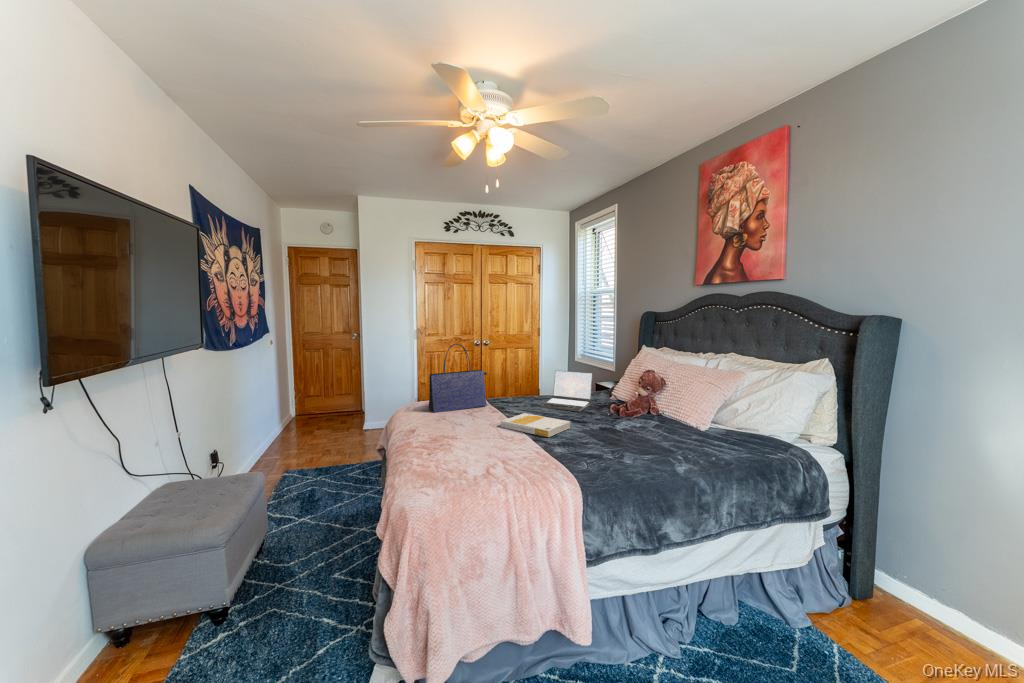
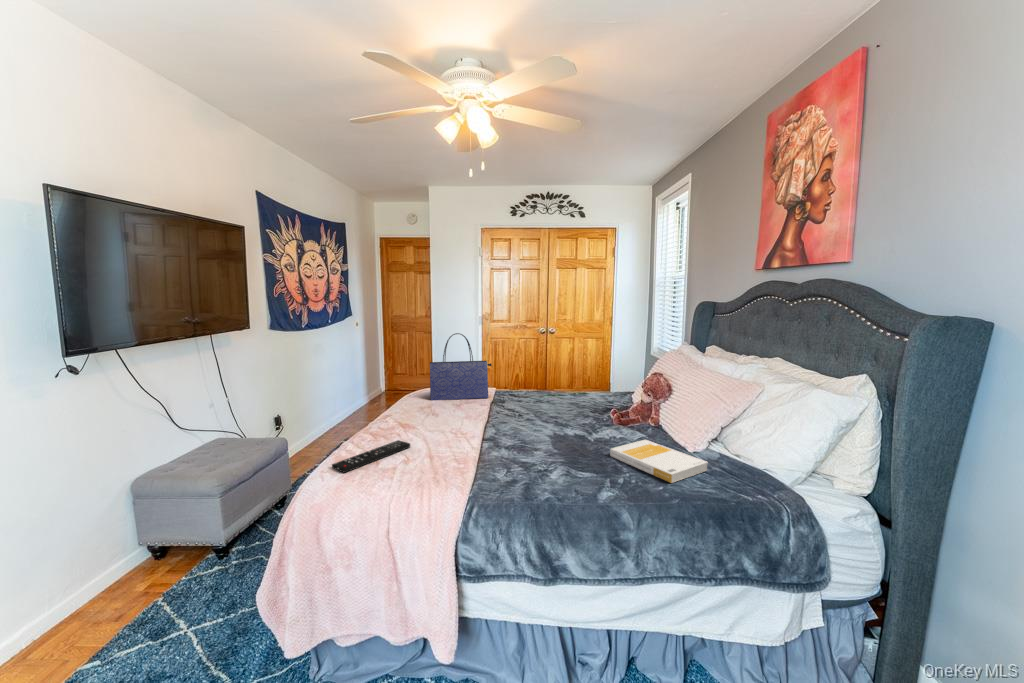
laptop: present [540,371,592,412] -> none [542,366,605,413]
book: present [501,413,570,437] -> present [610,440,708,483]
remote control: none [429,450,478,485] -> present [332,440,410,473]

